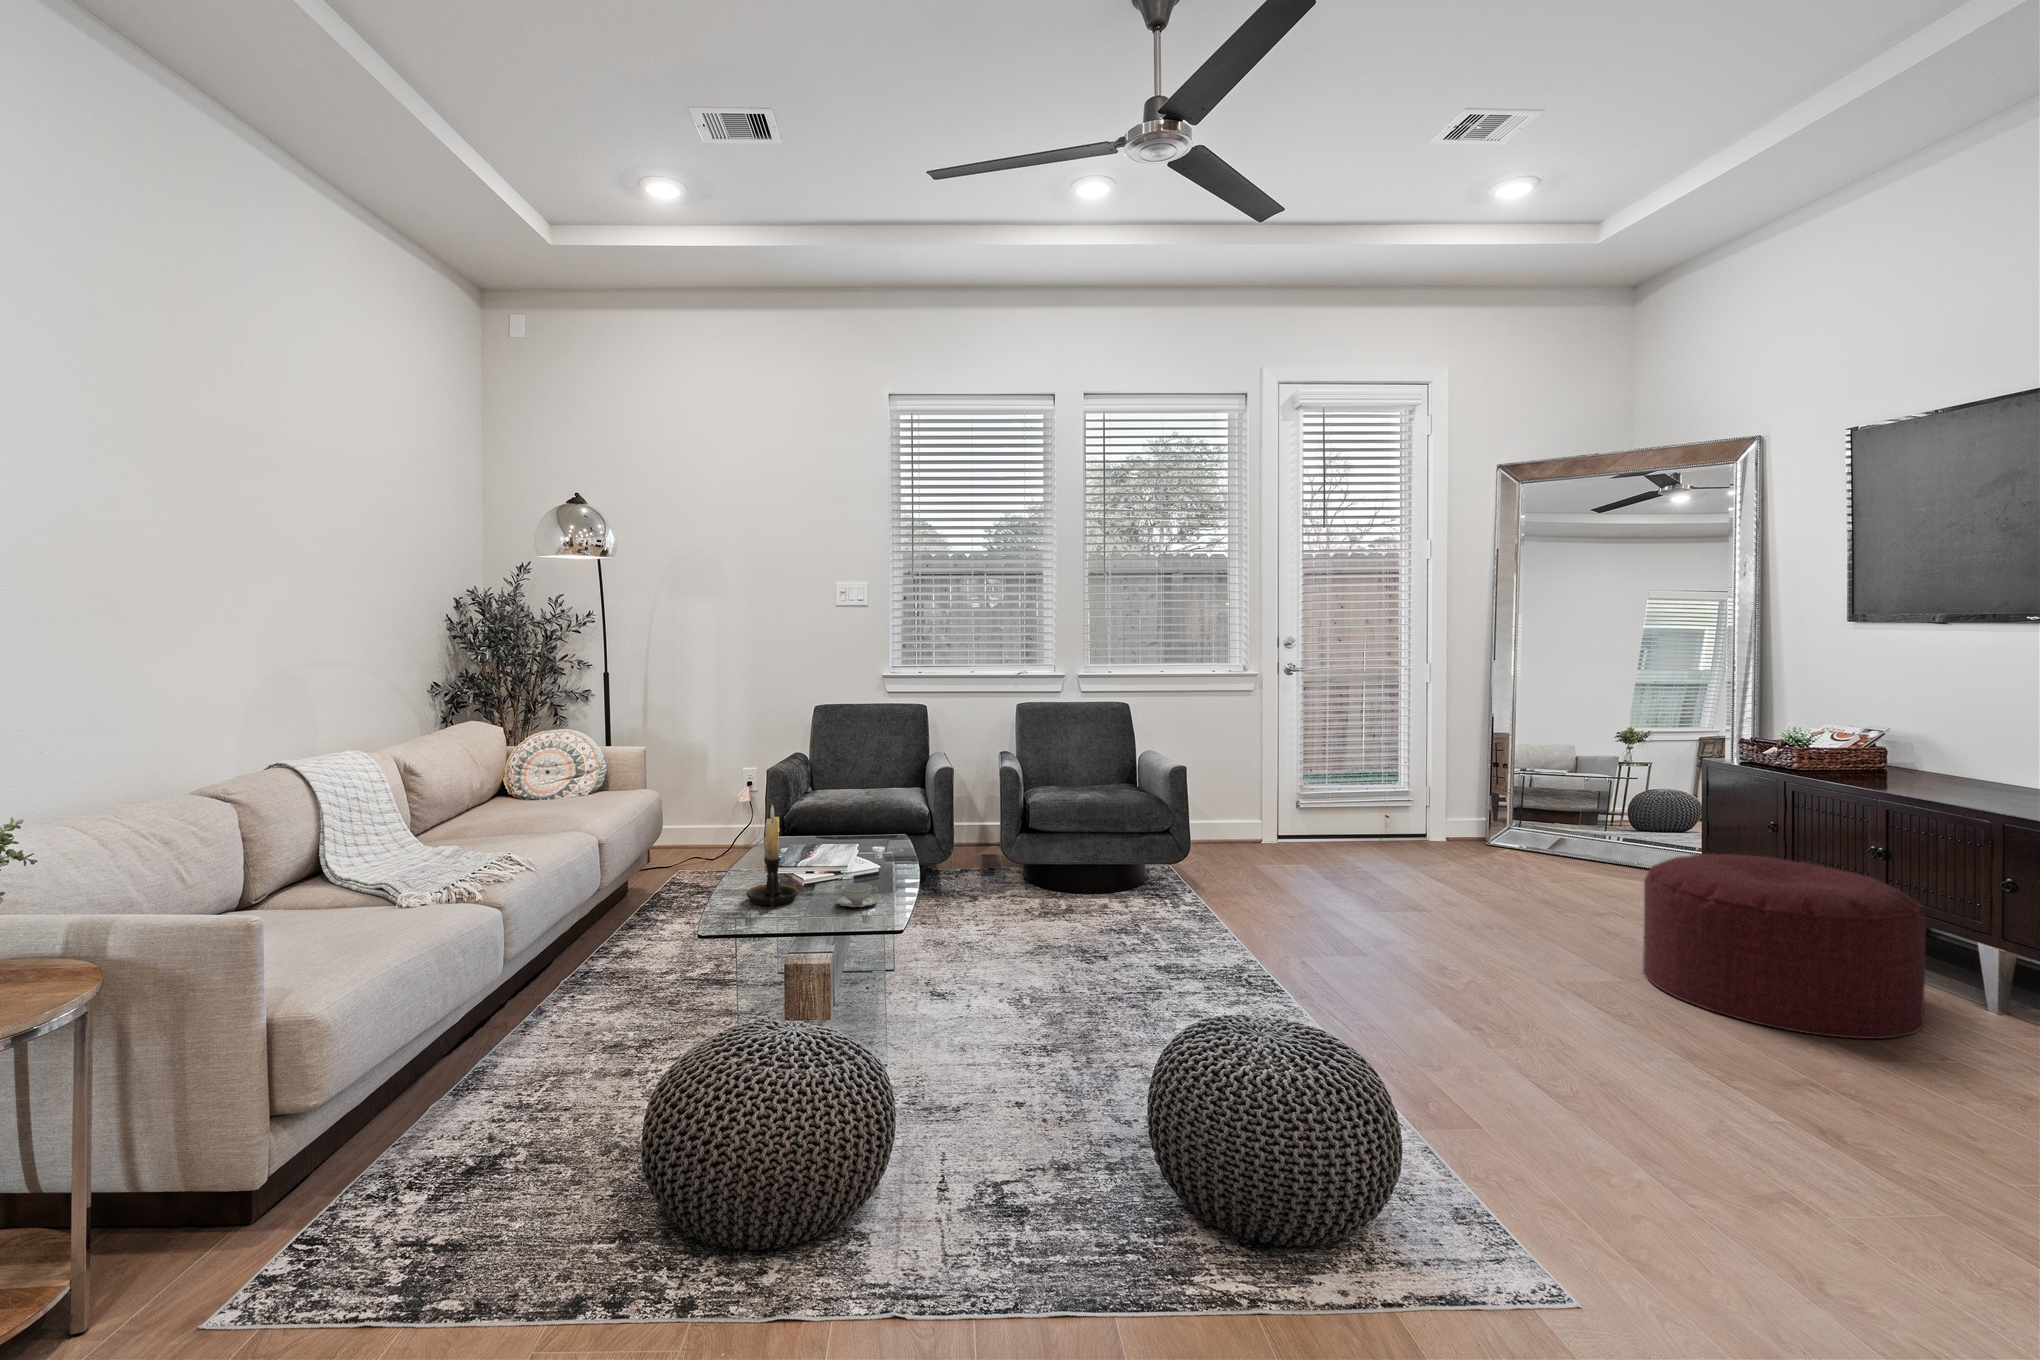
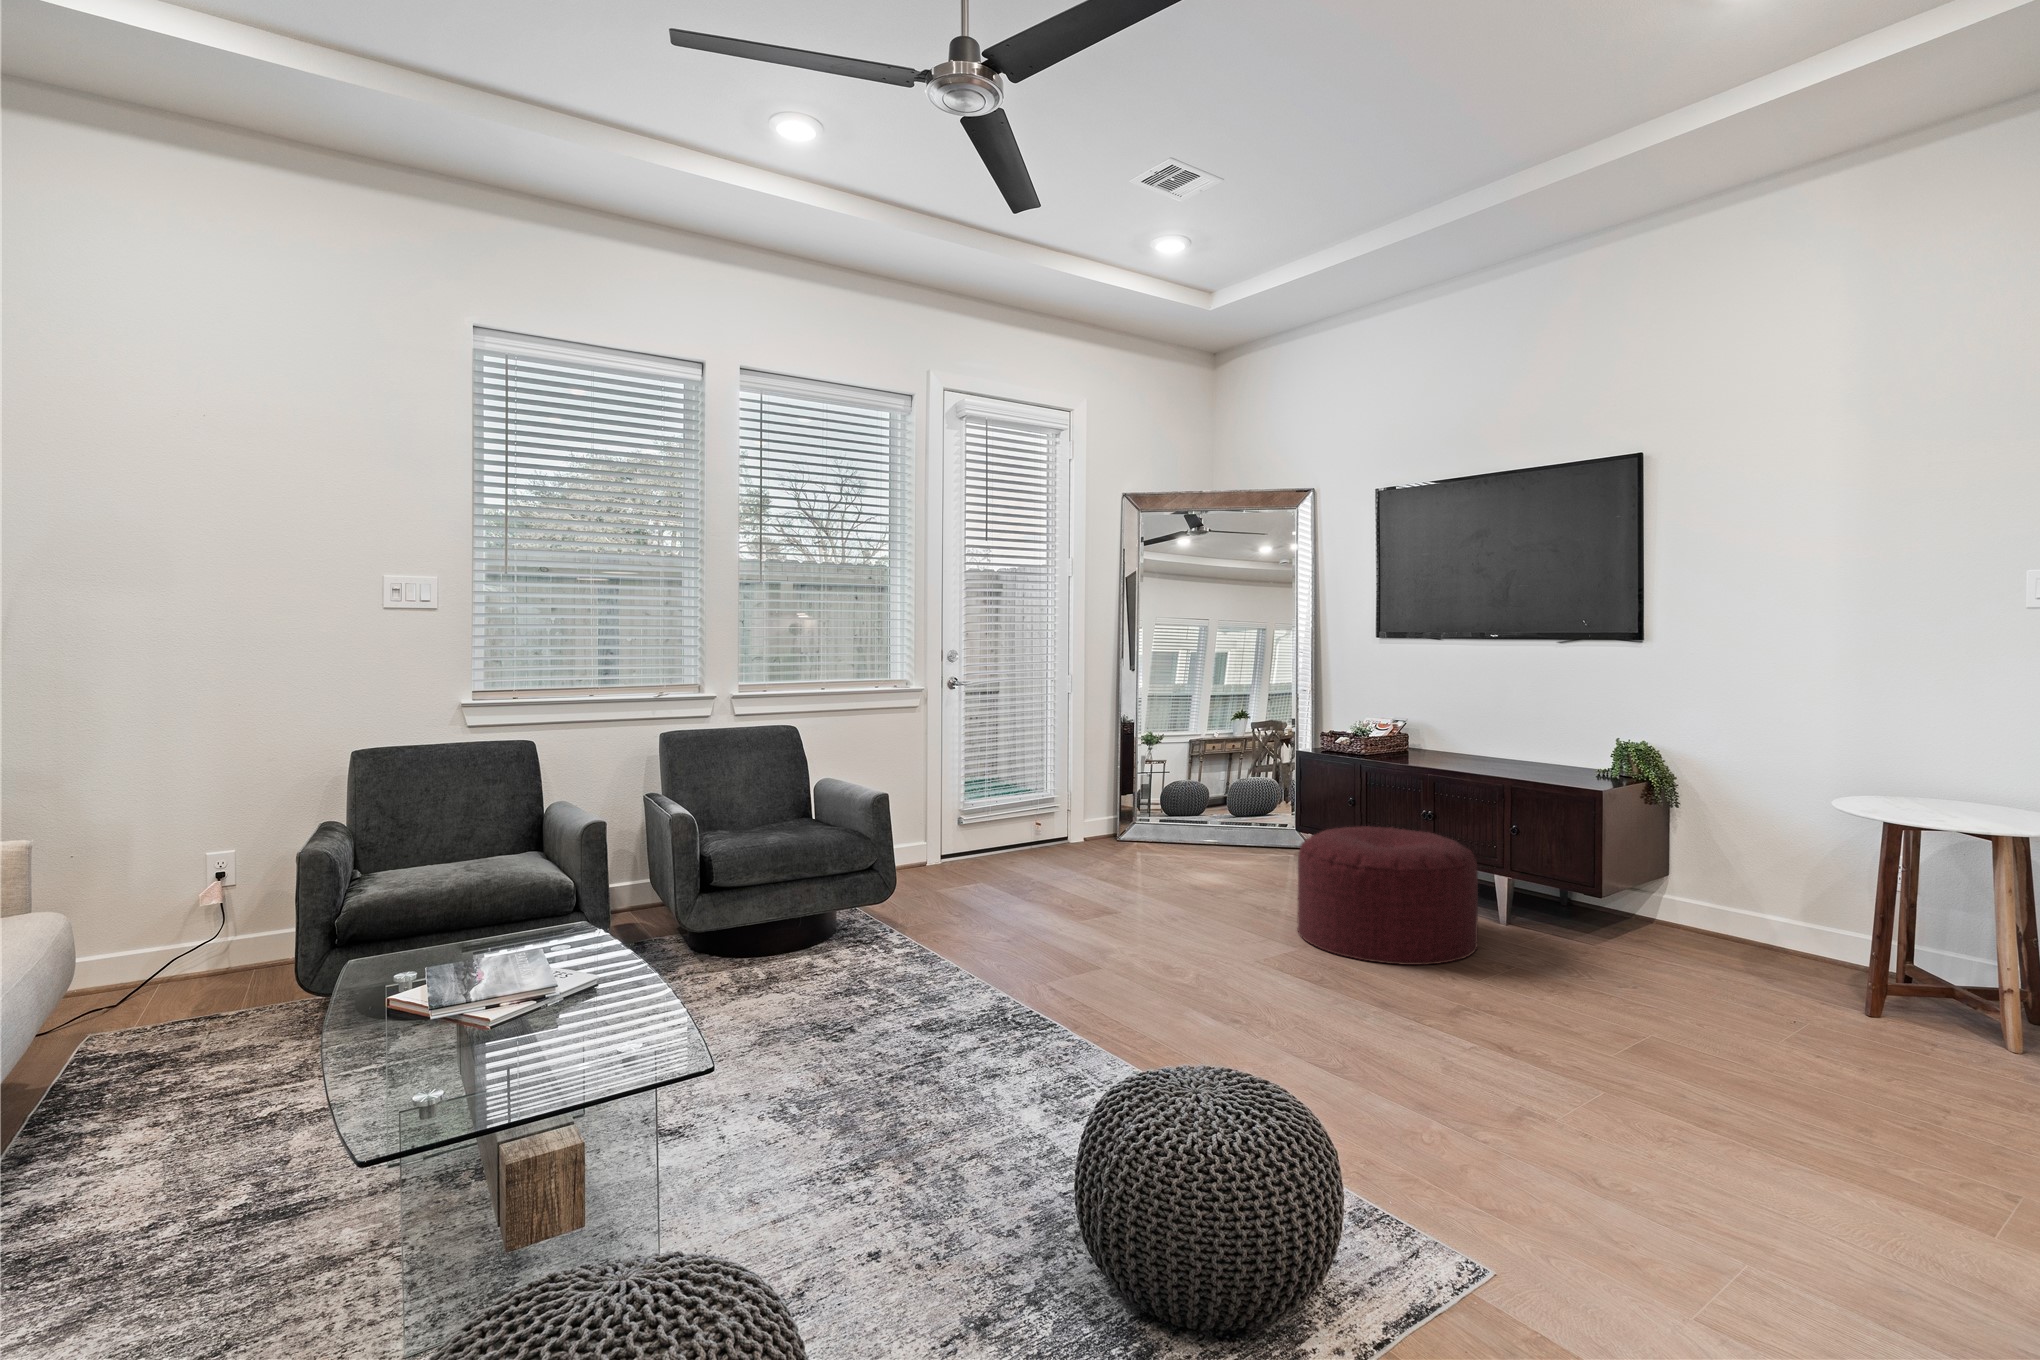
candle holder: present [747,805,799,907] -> none [390,912,484,1076]
teacup: present [837,883,878,907] -> none [559,1006,627,1047]

